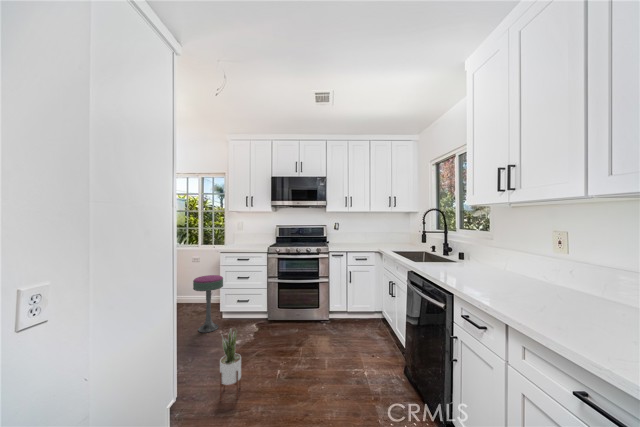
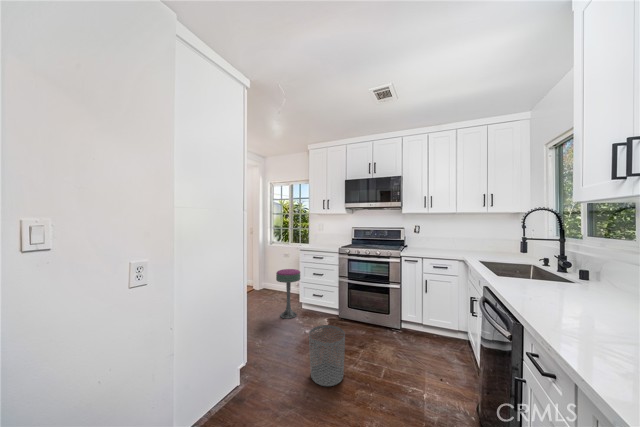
waste bin: none [259,326,296,387] -> present [309,325,345,386]
potted plant: present [220,329,241,401] -> none [271,317,292,386]

